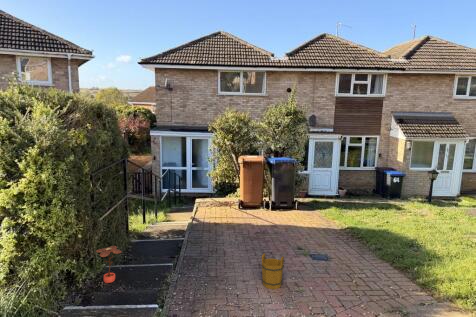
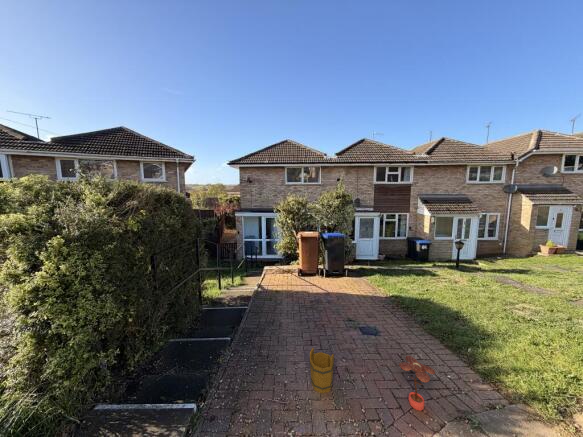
potted plant: present [96,246,122,283] -> present [399,356,435,411]

